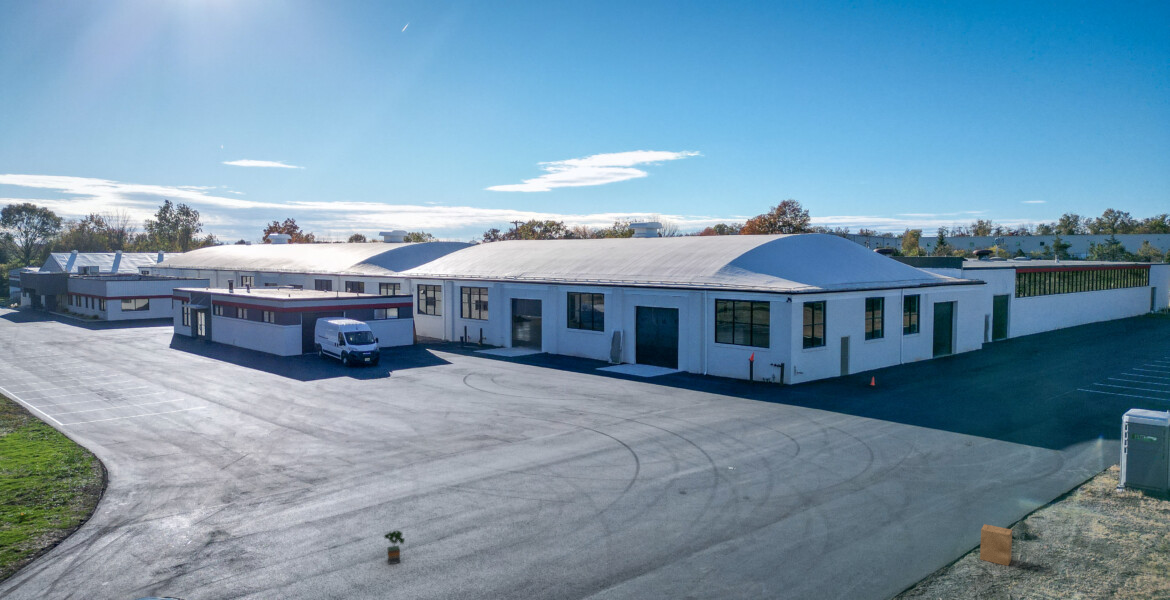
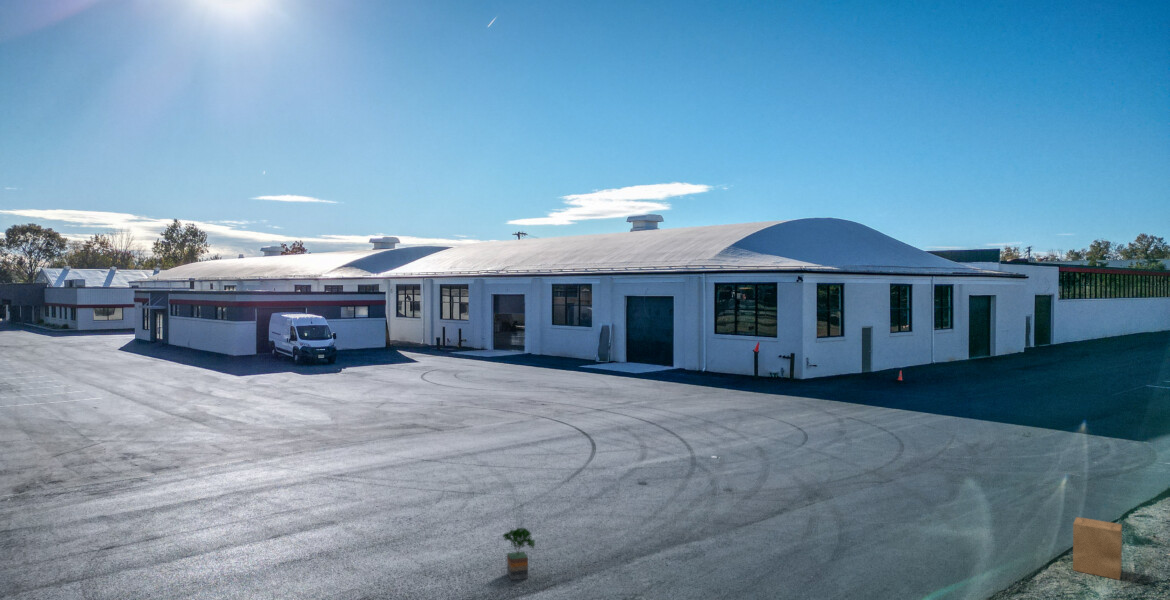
potted tree: present [384,531,405,564] -> present [503,528,535,580]

